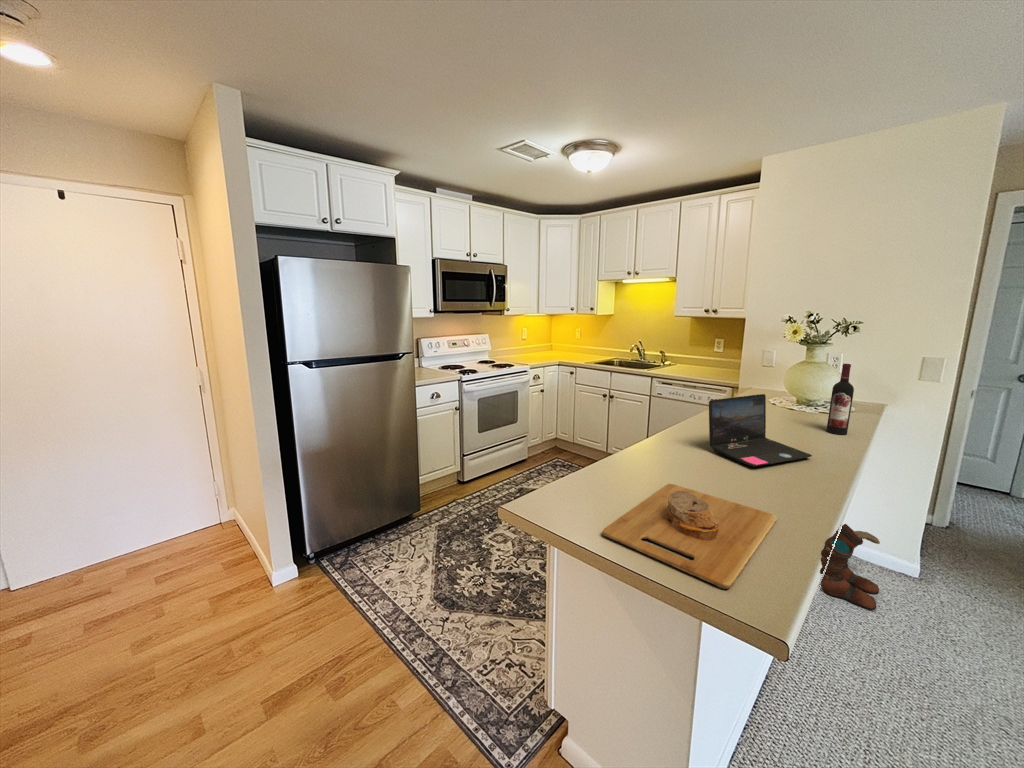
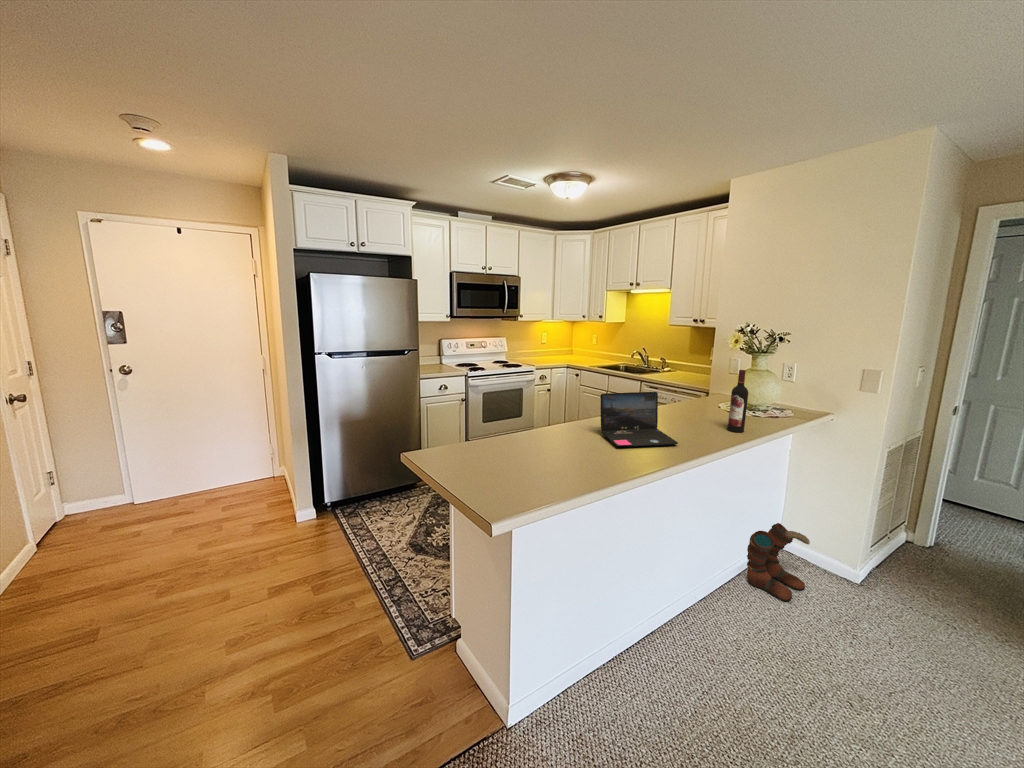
cutting board: present [603,484,777,589] -> none [453,451,587,504]

